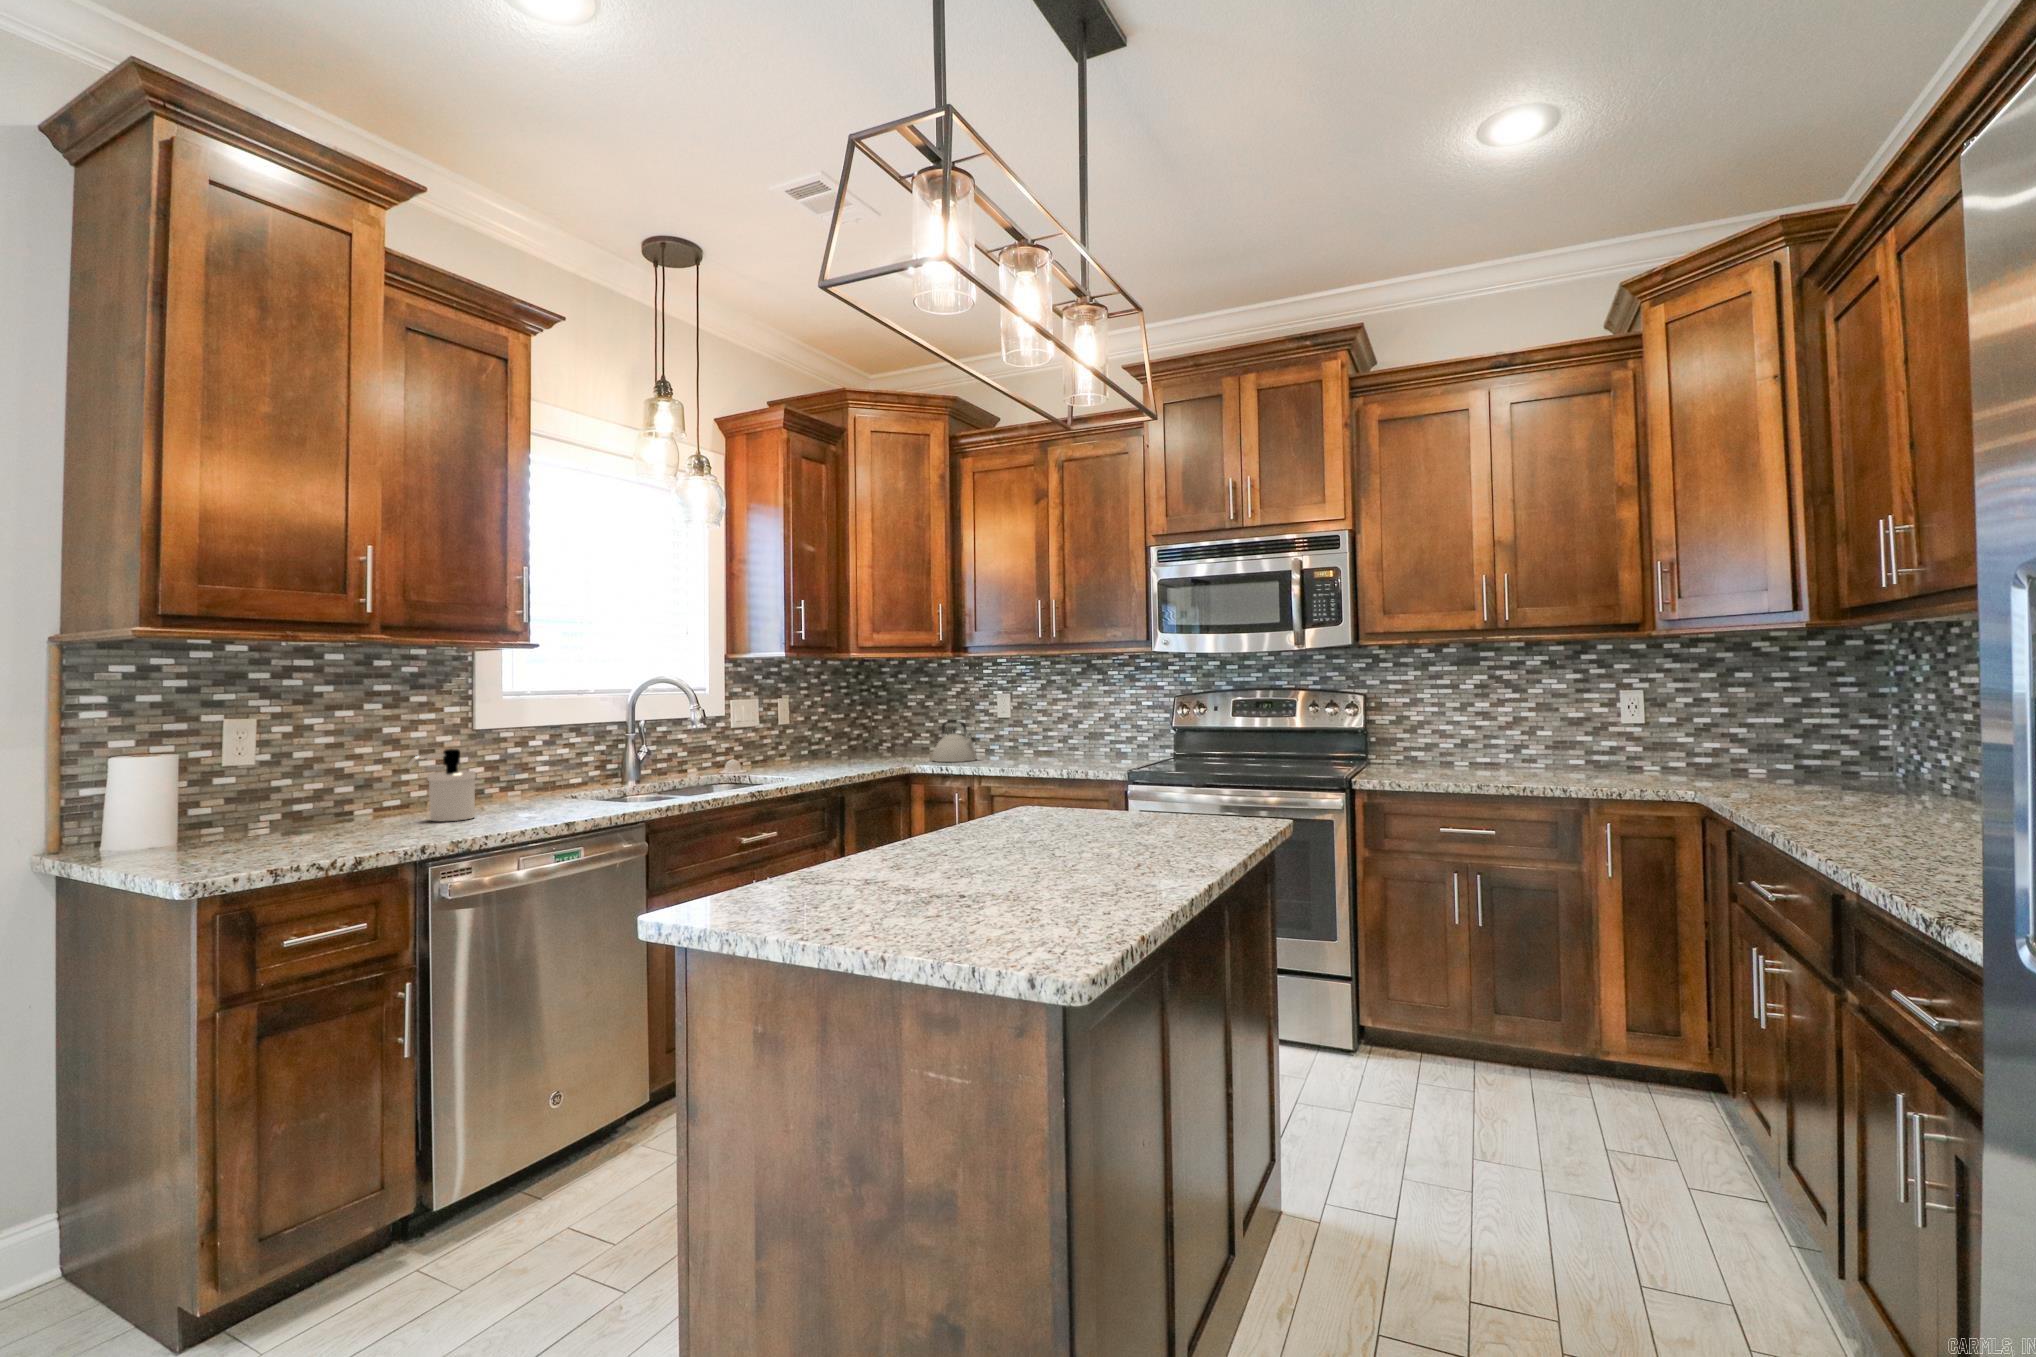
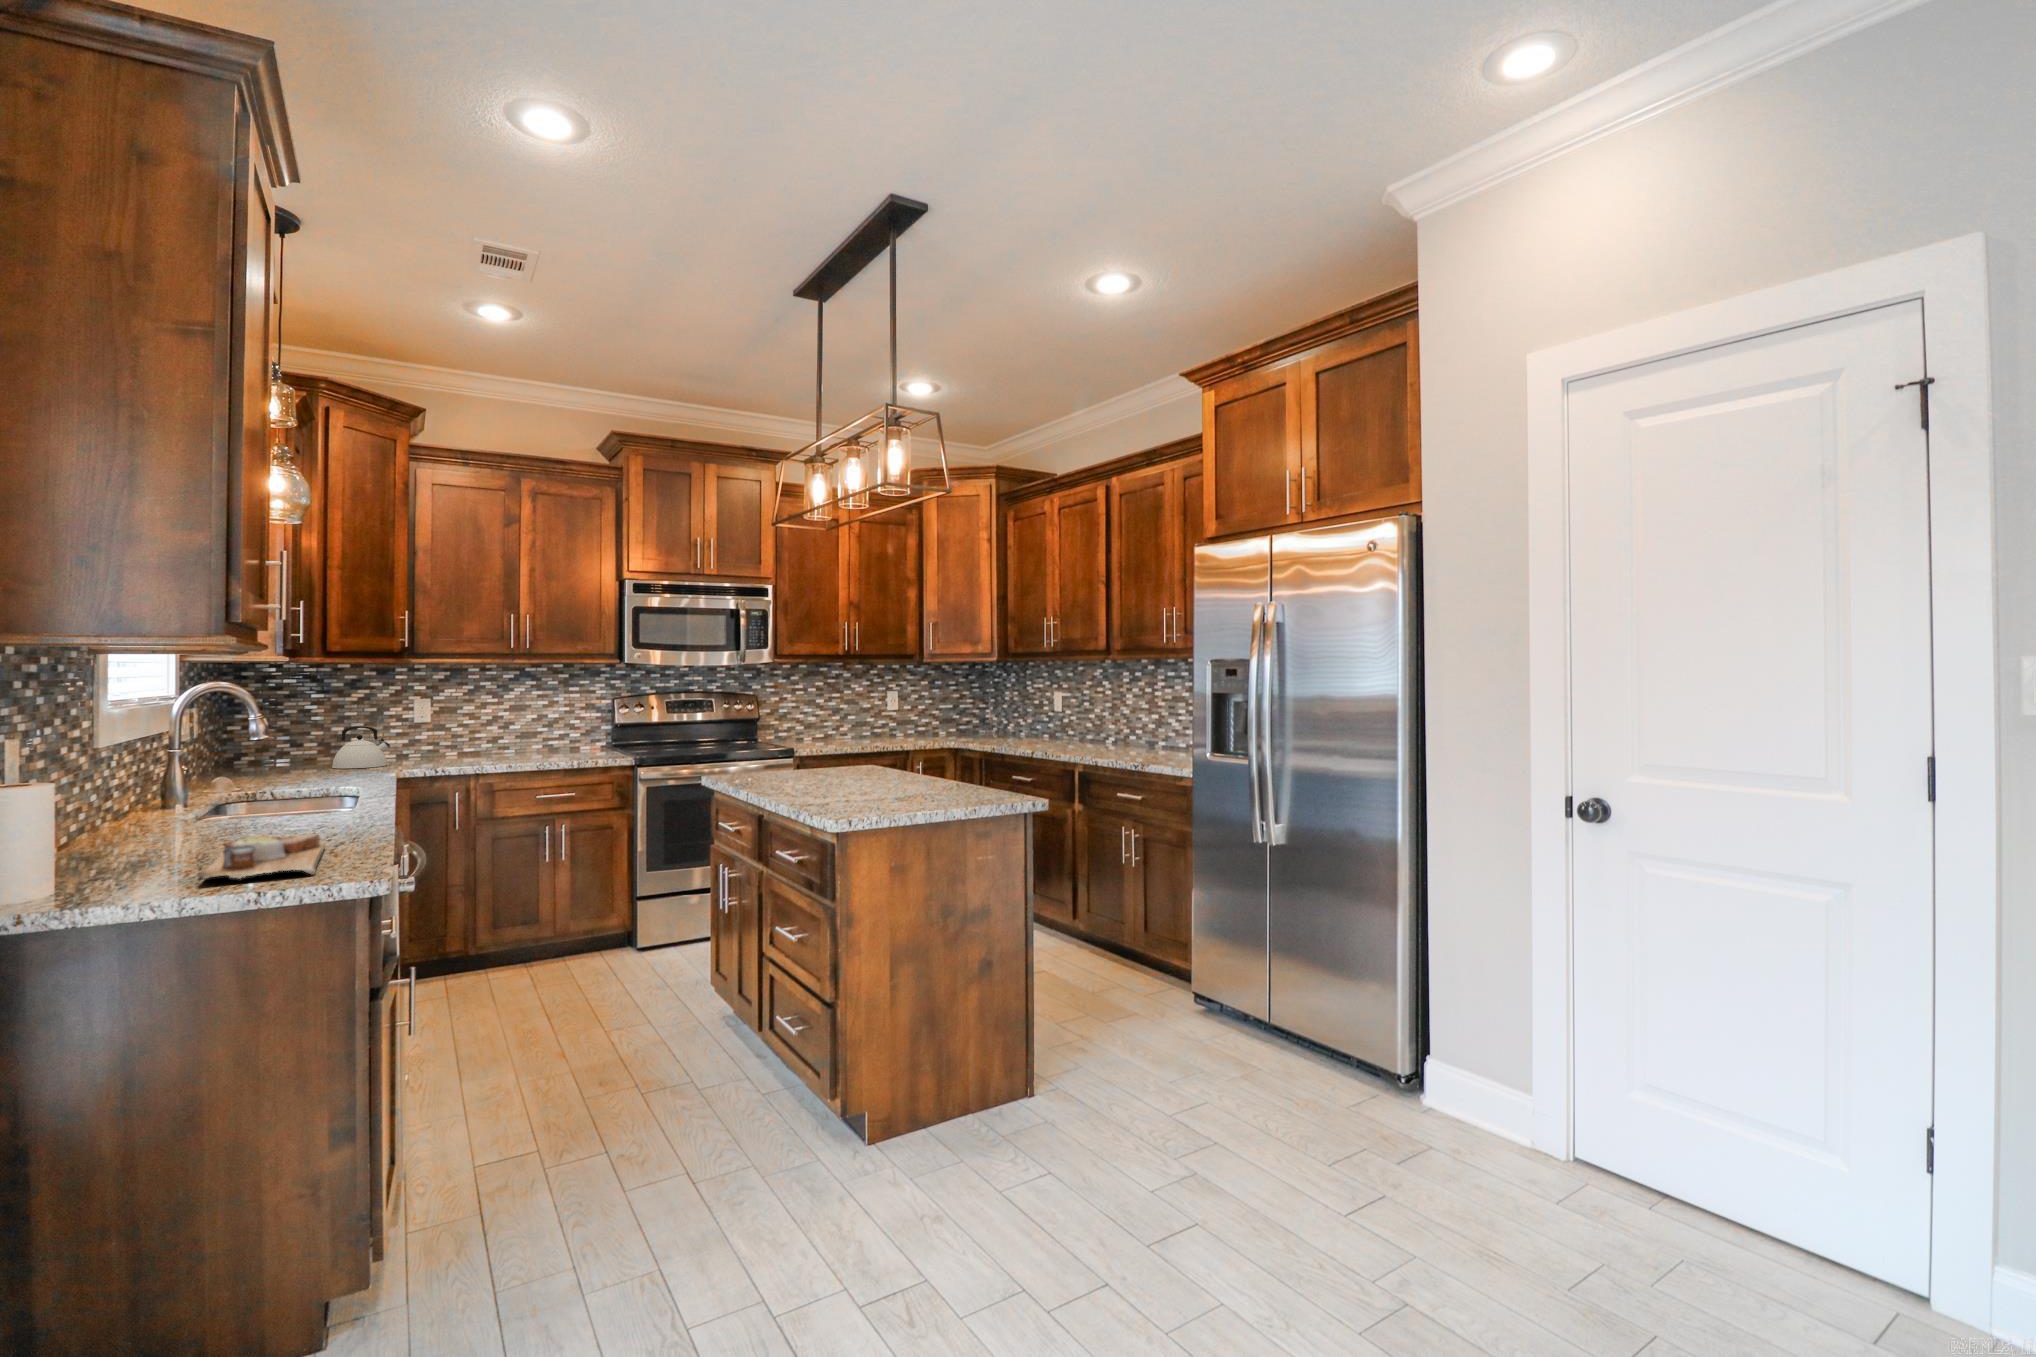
soap dispenser: present [407,749,476,821] -> none [148,760,213,845]
cutting board: none [164,823,391,871] -> present [199,834,325,880]

